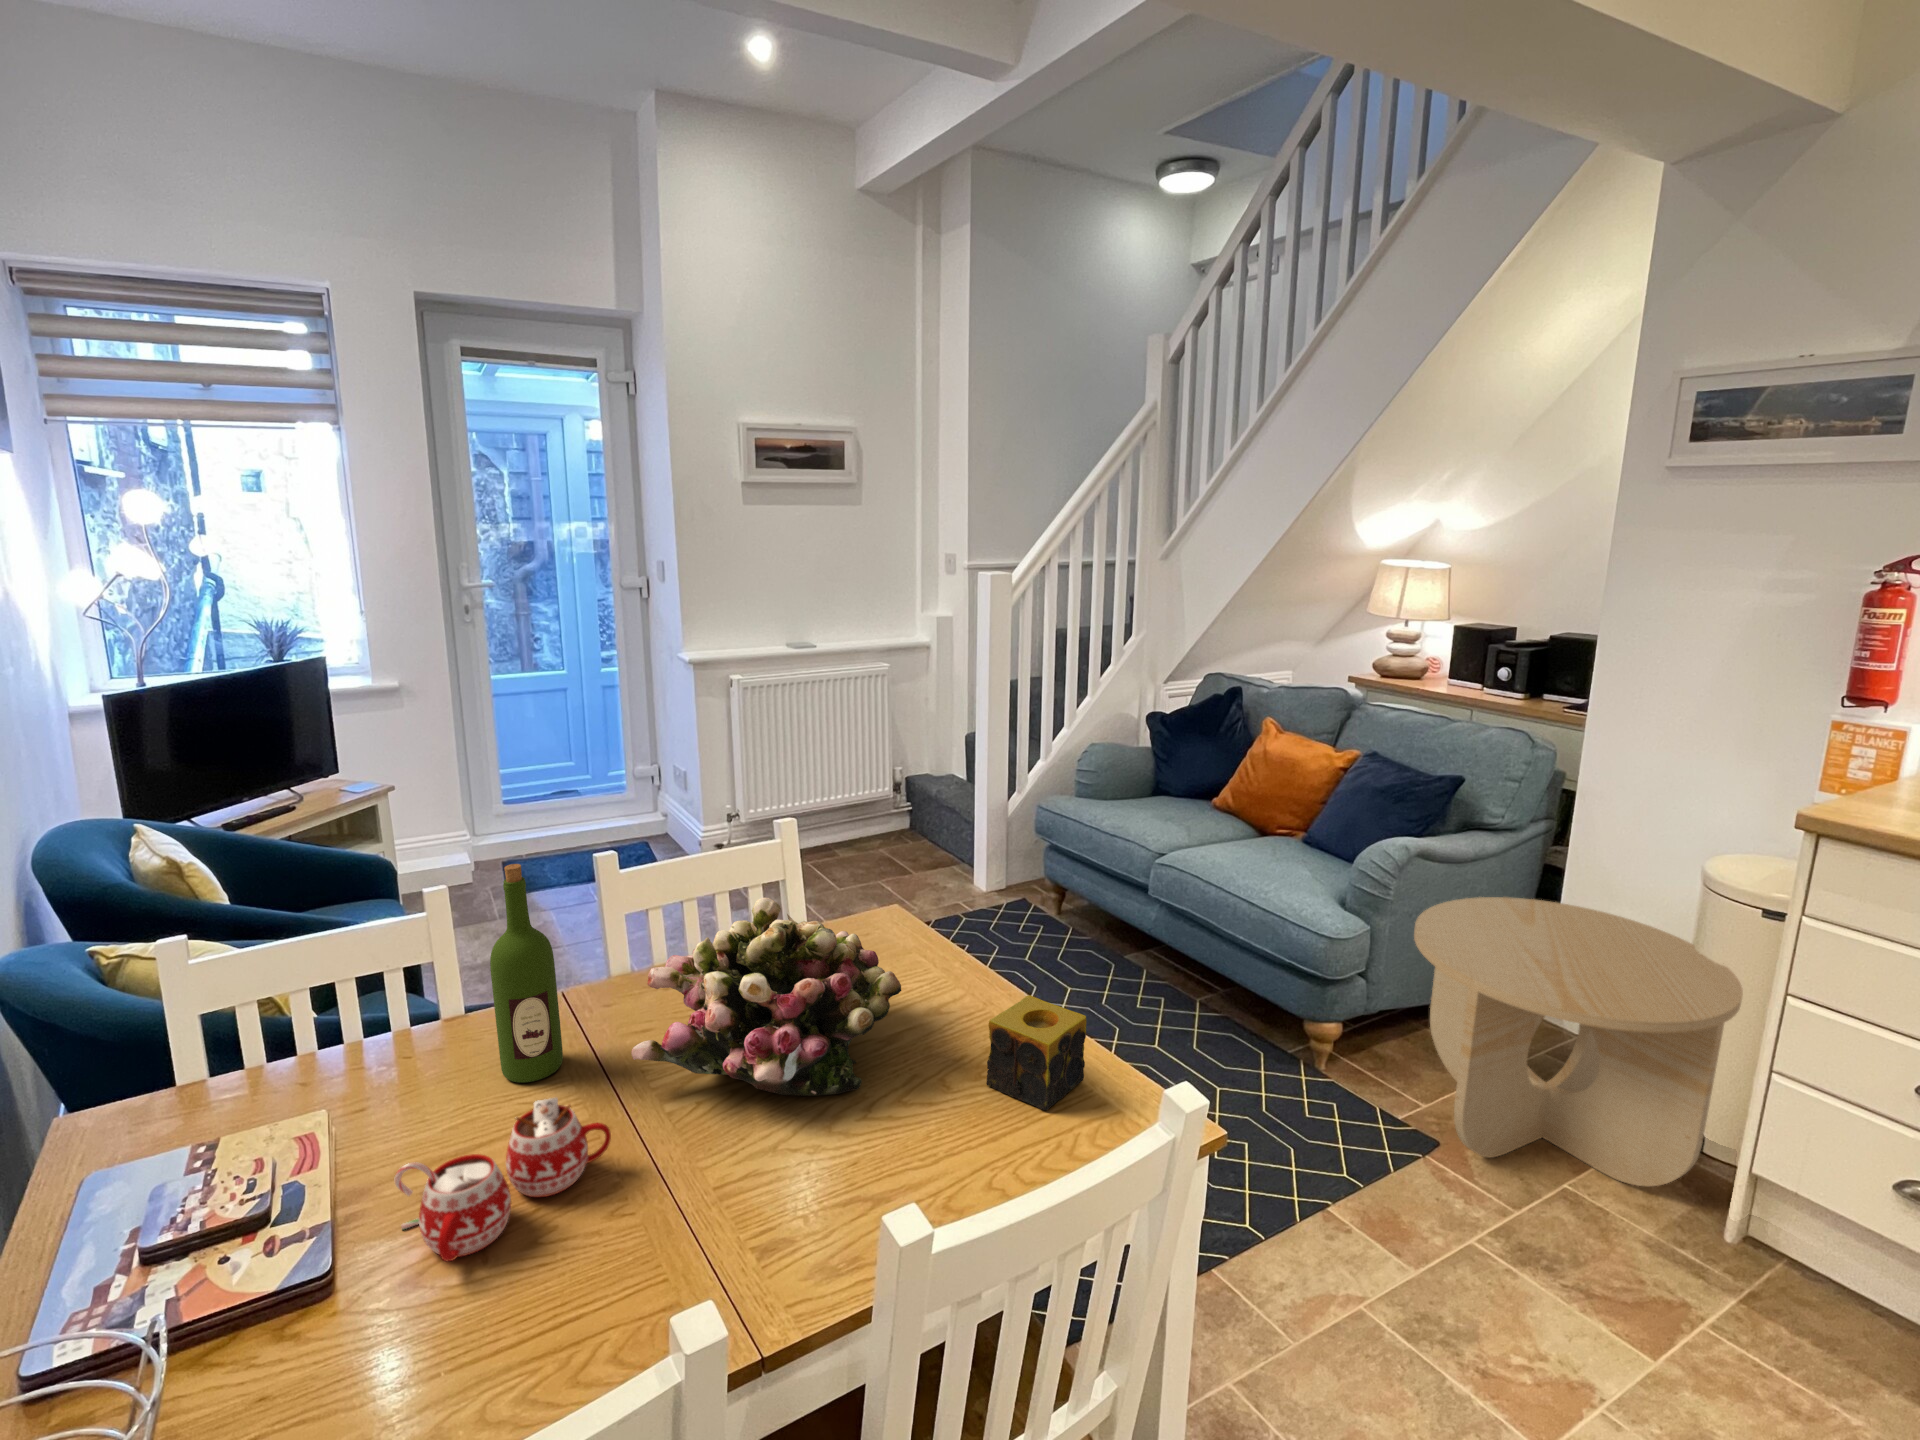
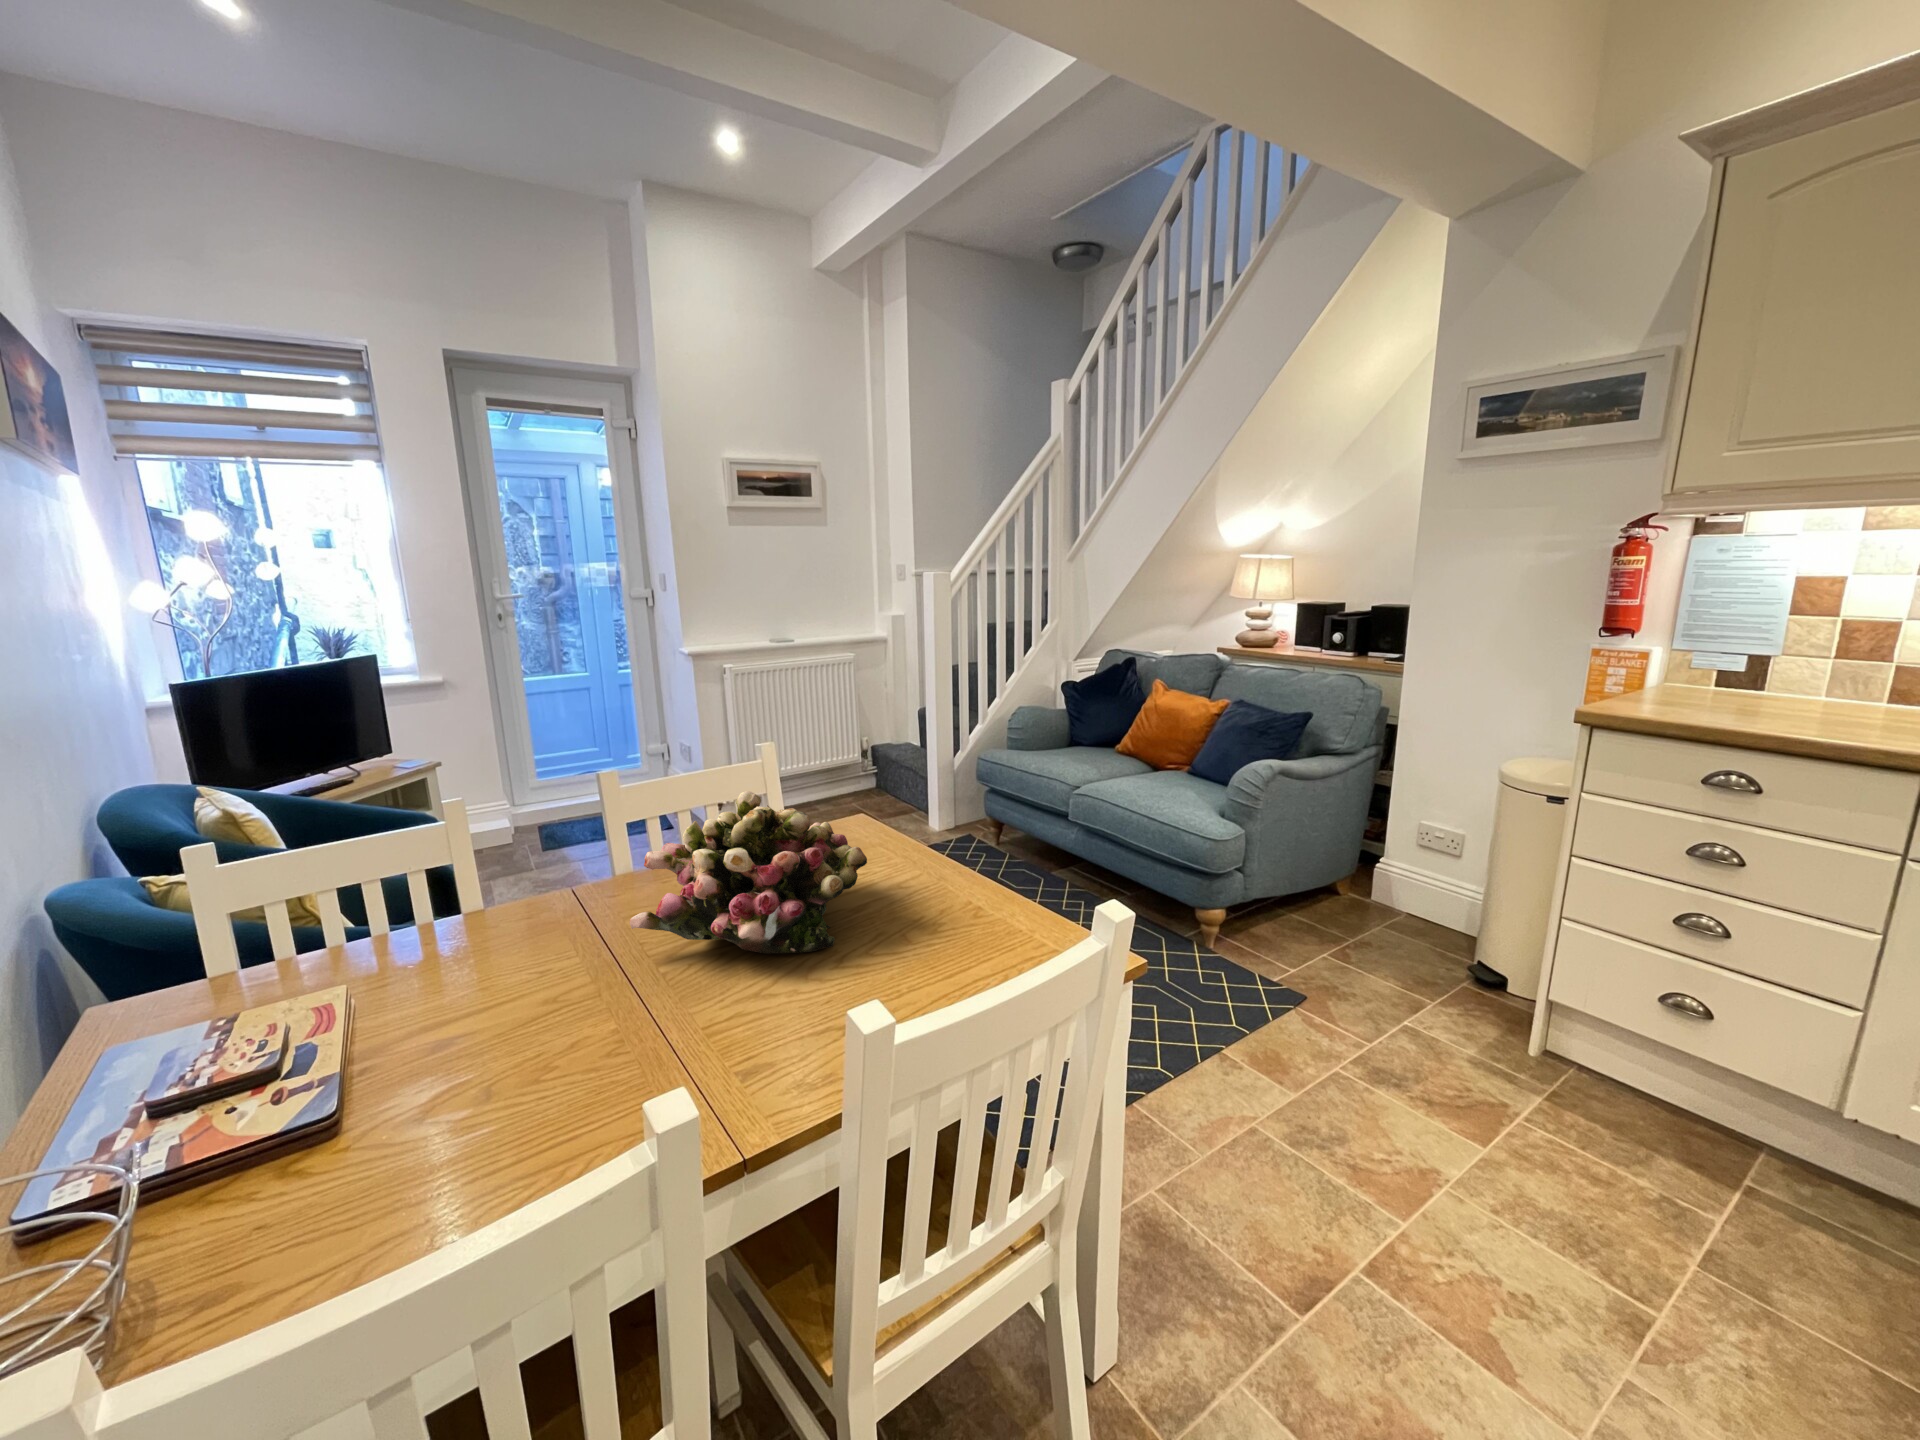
wine bottle: present [490,864,563,1083] -> none [500,762,571,956]
side table: present [1414,897,1743,1186] -> none [1280,803,1536,1018]
candle: present [986,995,1087,1110] -> none [943,863,1026,955]
mug: present [395,1098,611,1261] -> none [396,956,608,1099]

